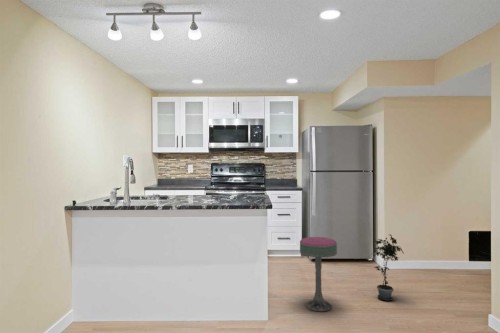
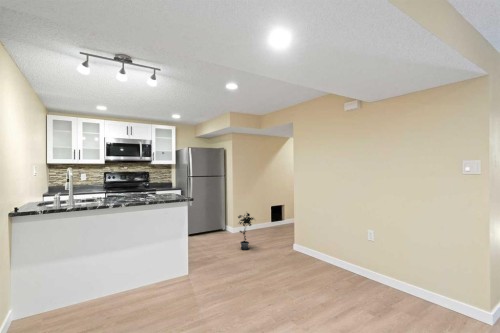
bar stool: present [300,237,337,311] -> none [201,217,224,263]

